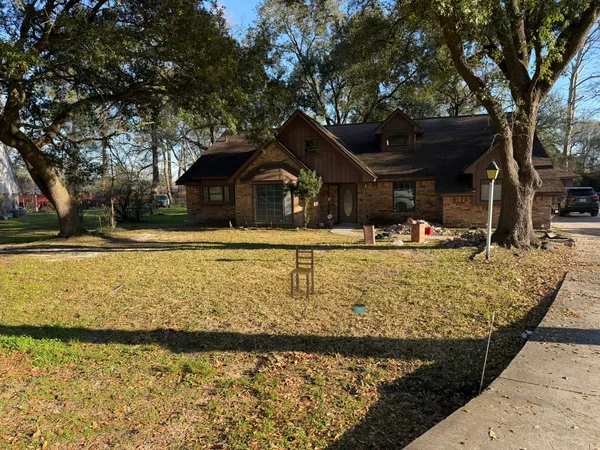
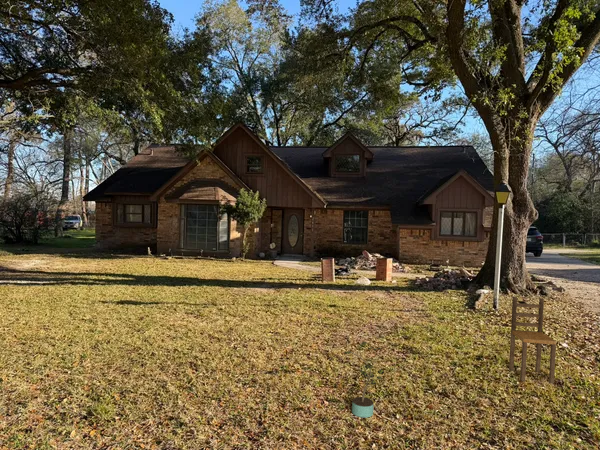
chair: present [291,247,314,298] -> present [509,297,556,384]

